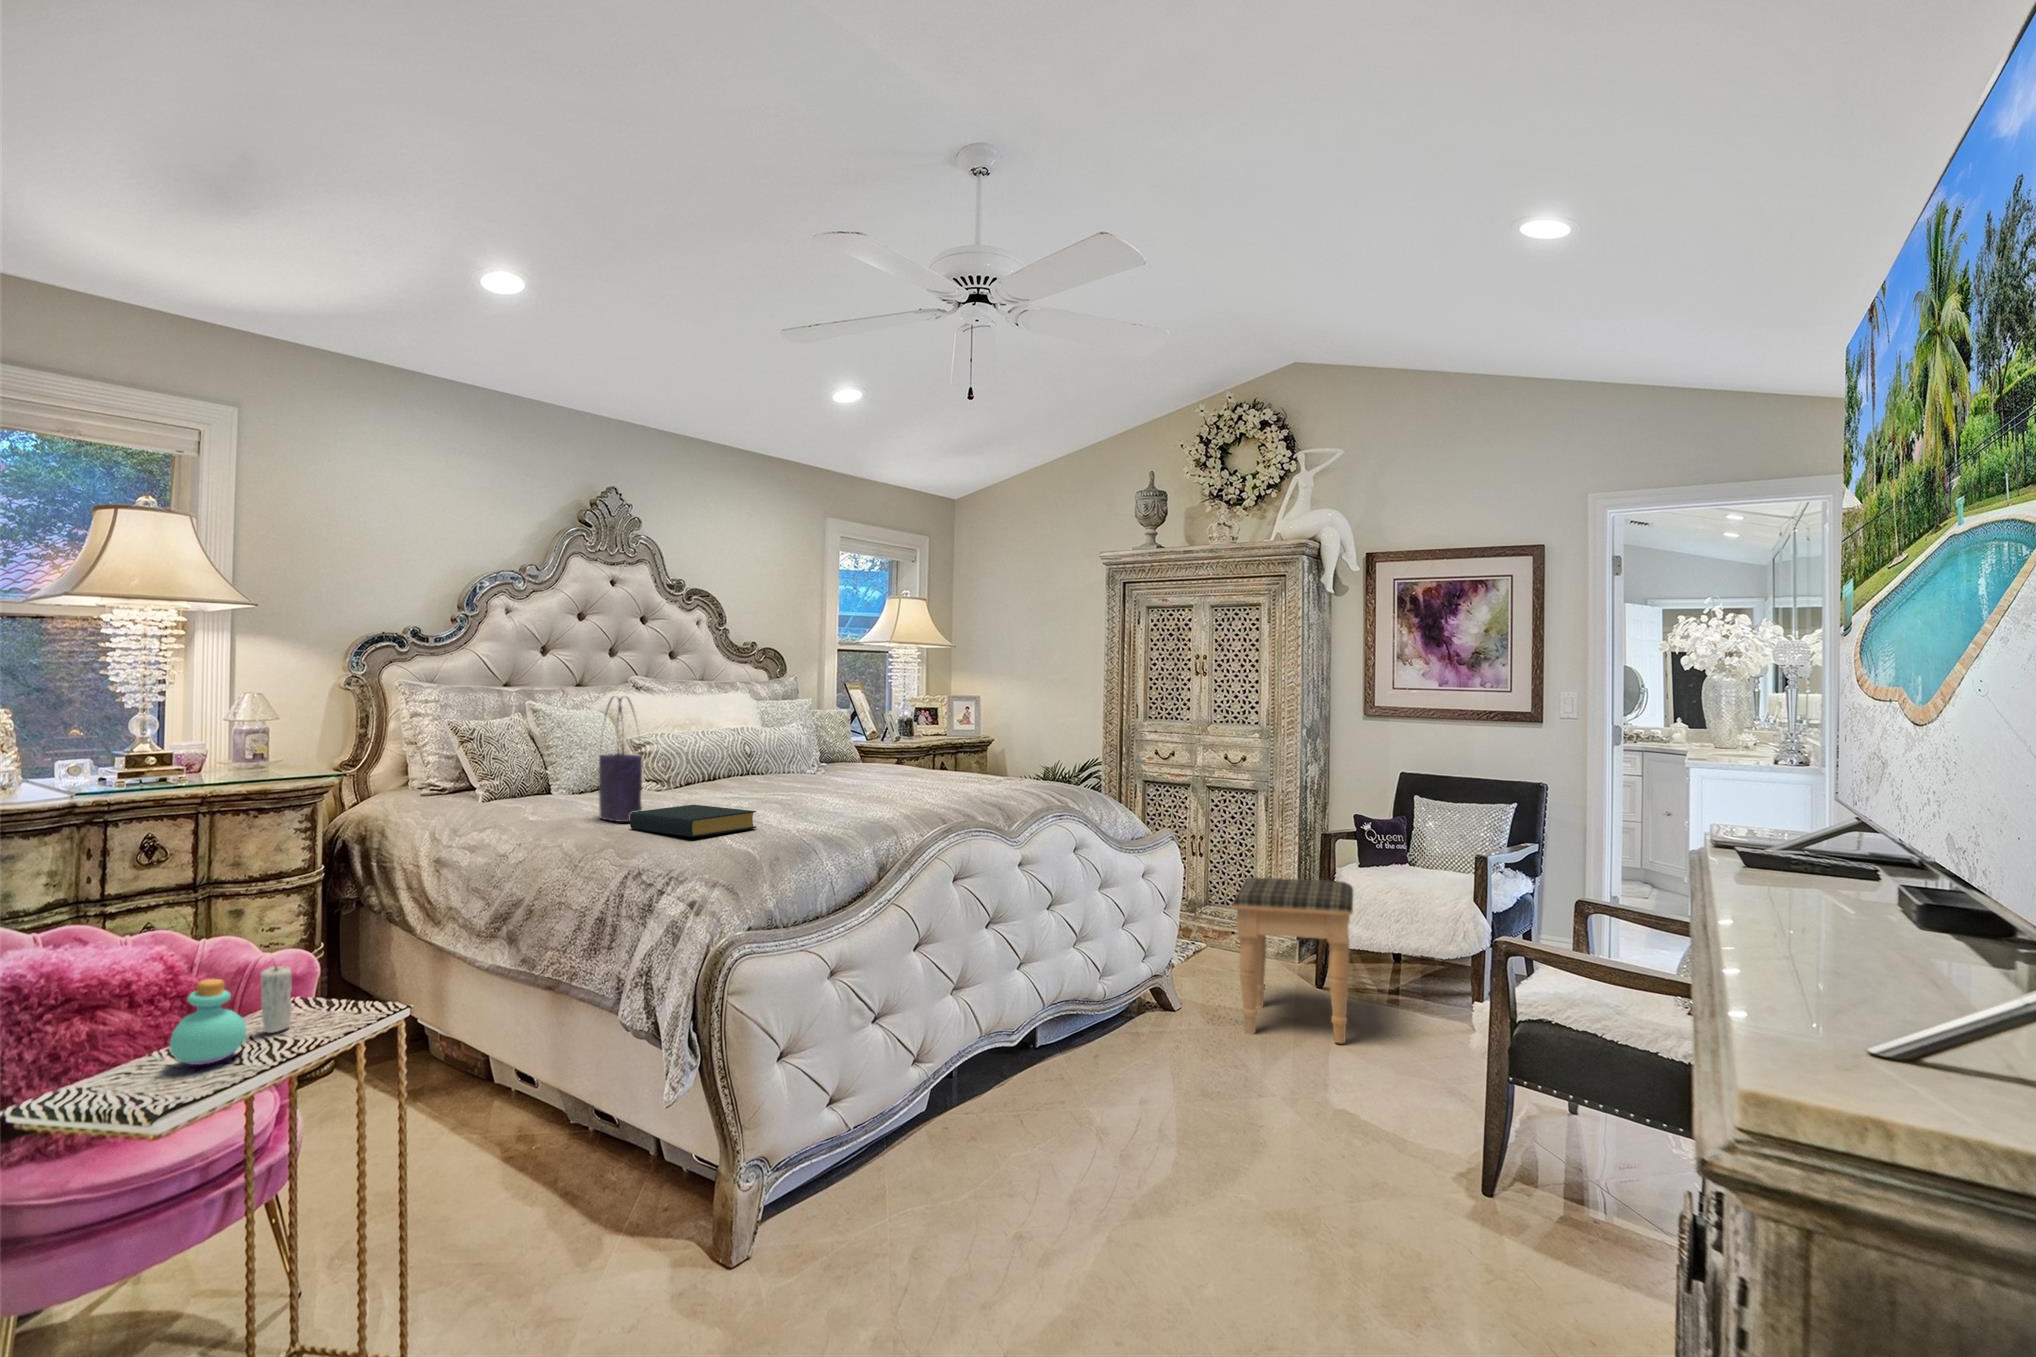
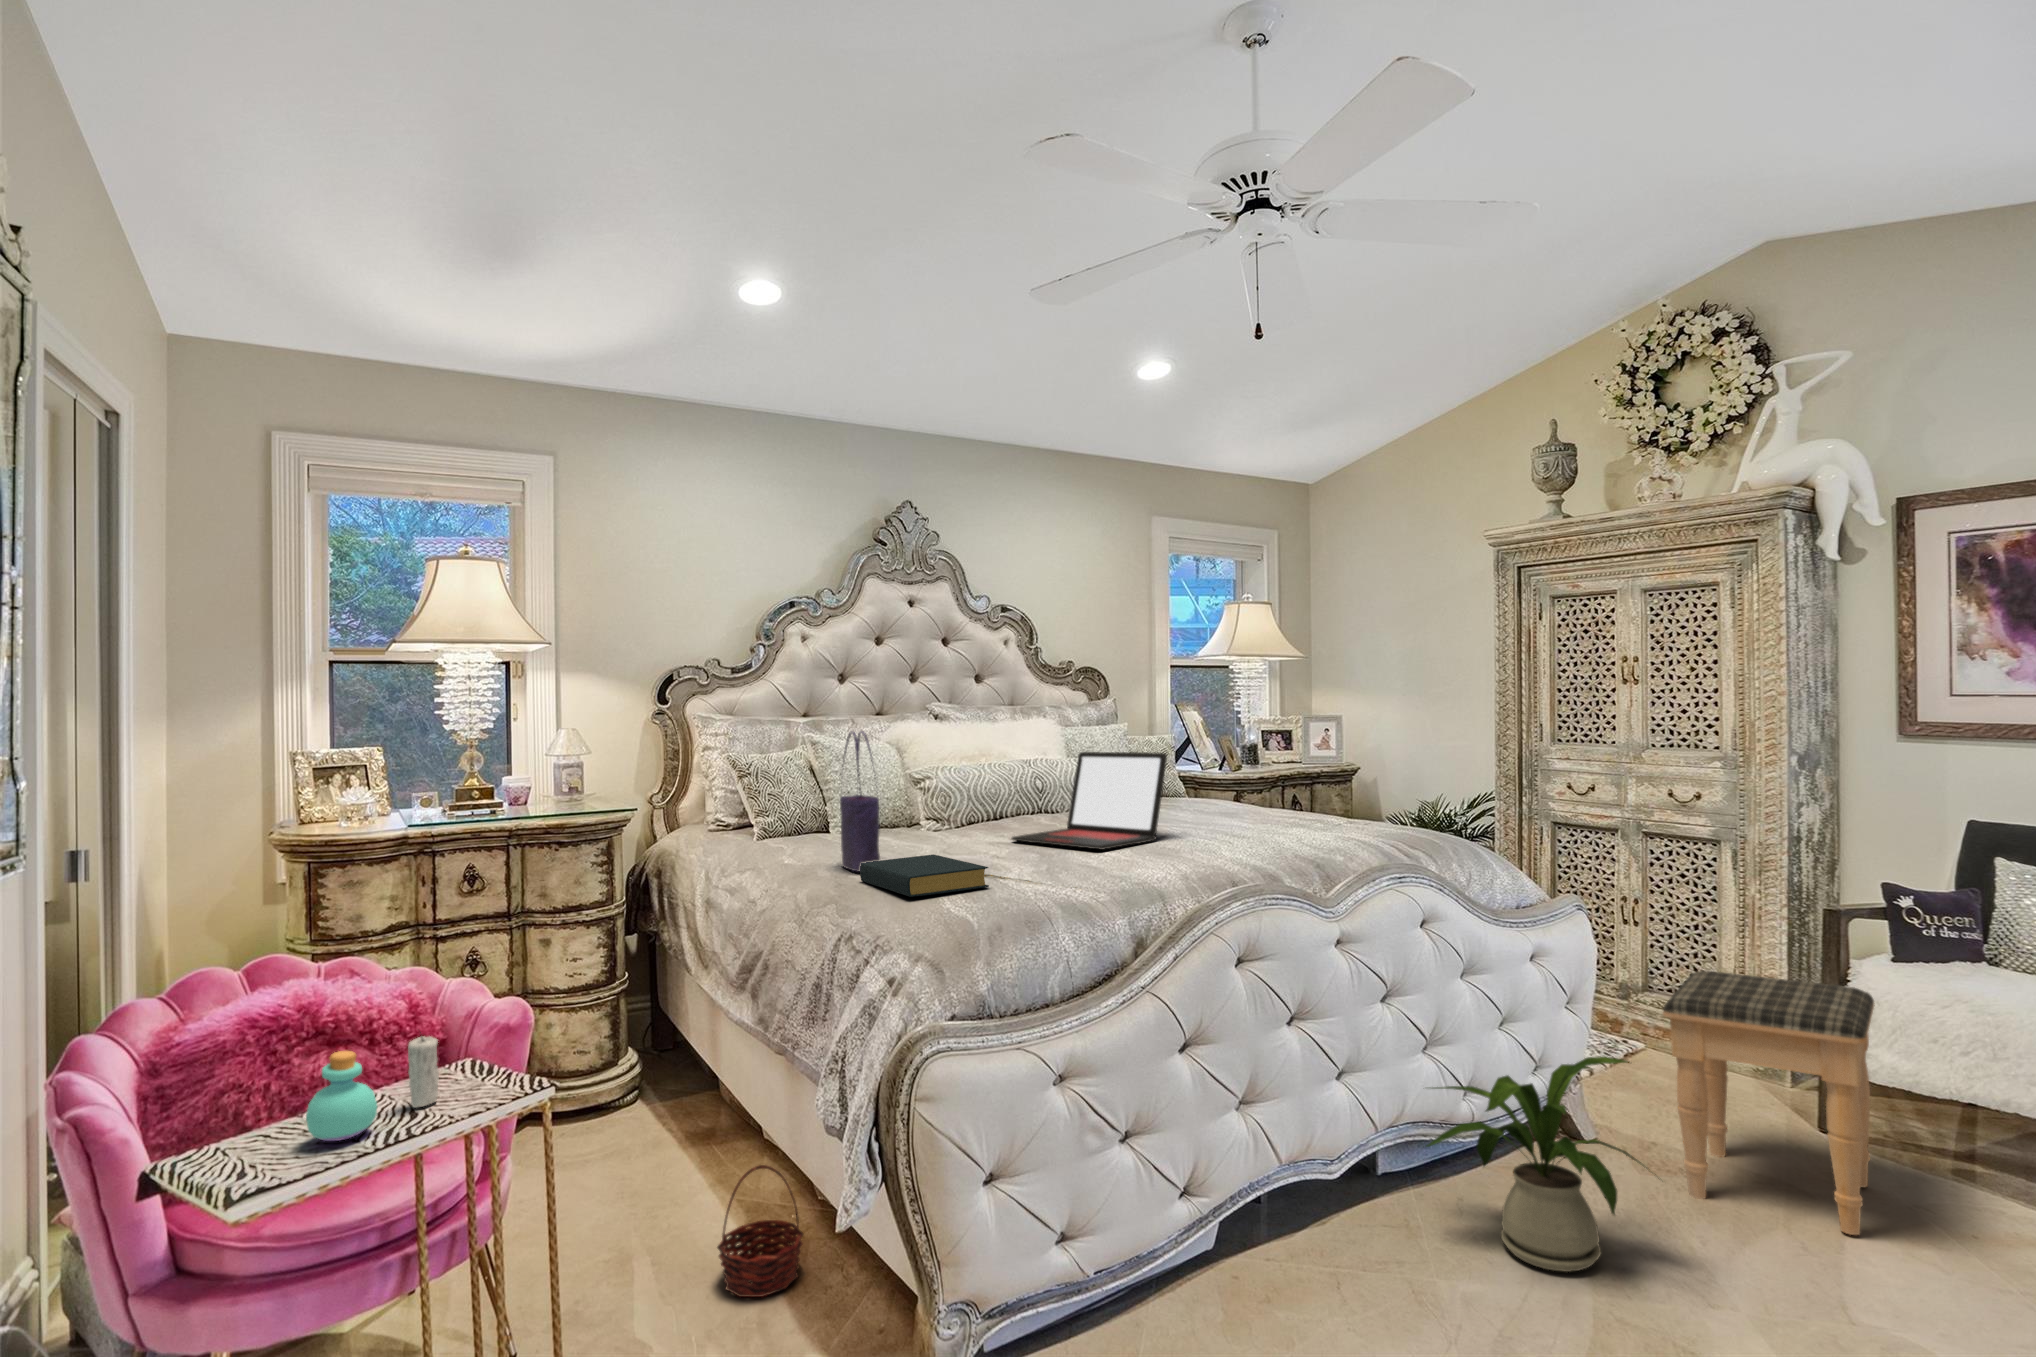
laptop: none [747,720,884,799] -> present [1012,752,1167,850]
house plant: none [1079,934,1239,1090] -> present [1426,1056,1656,1272]
basket: none [492,1088,577,1208] -> present [717,1165,803,1297]

